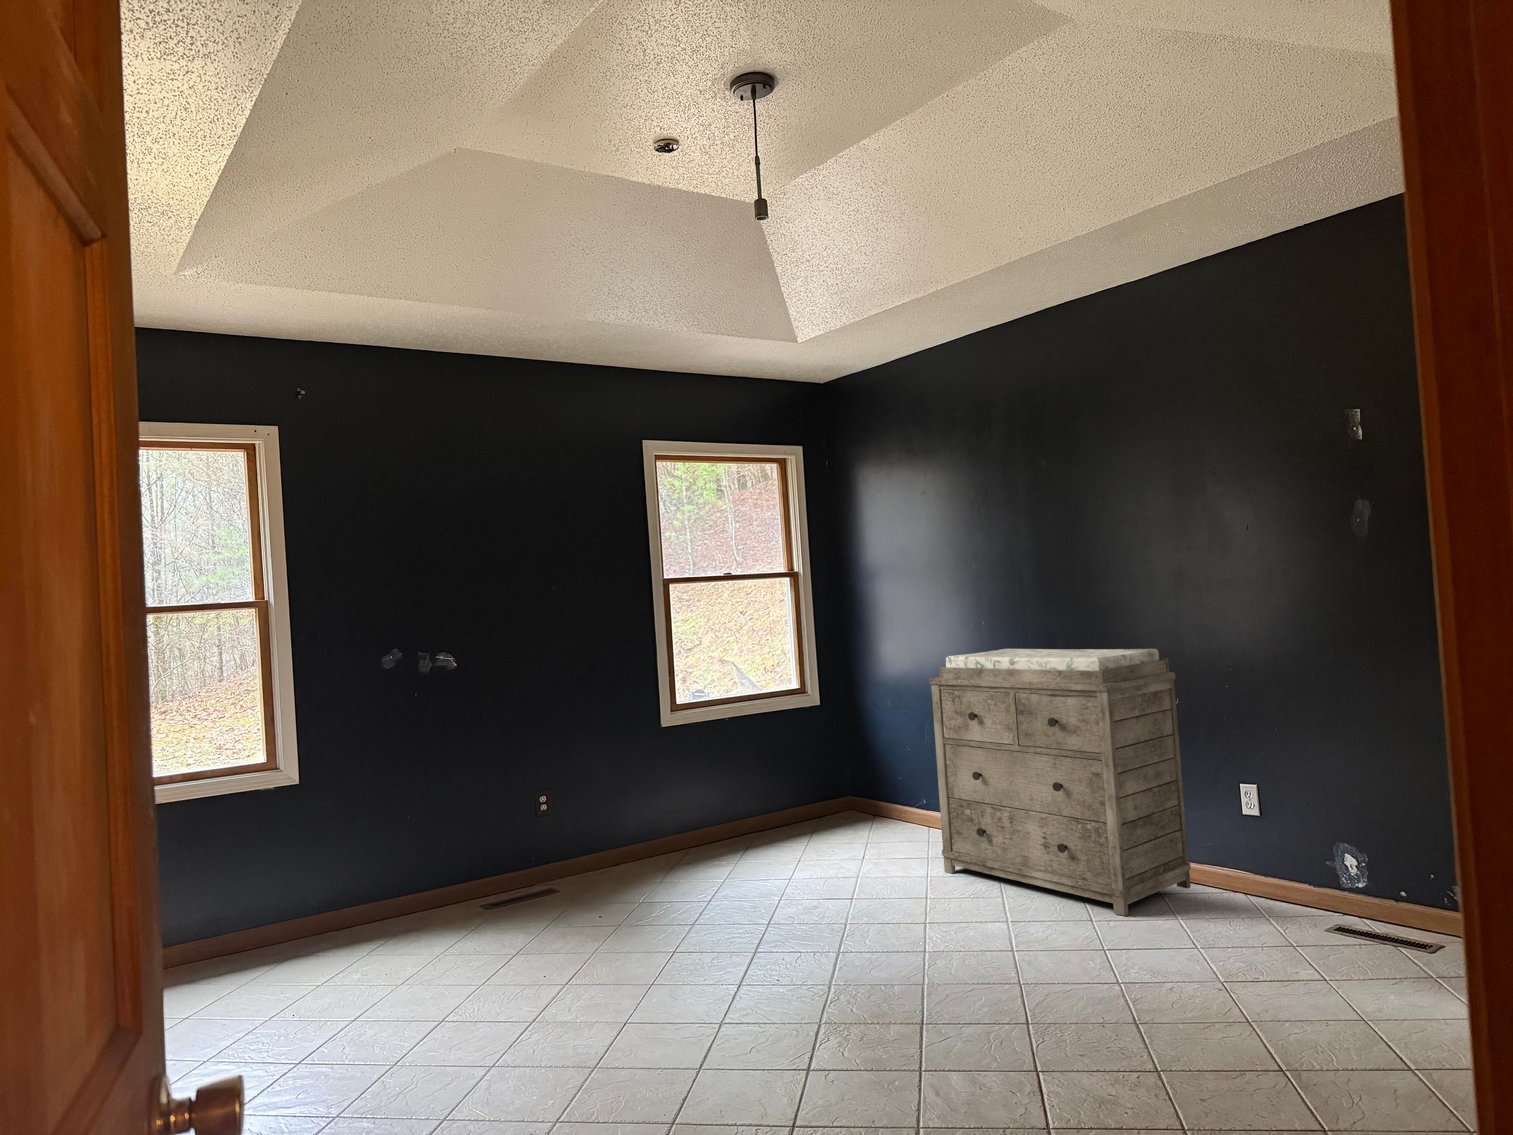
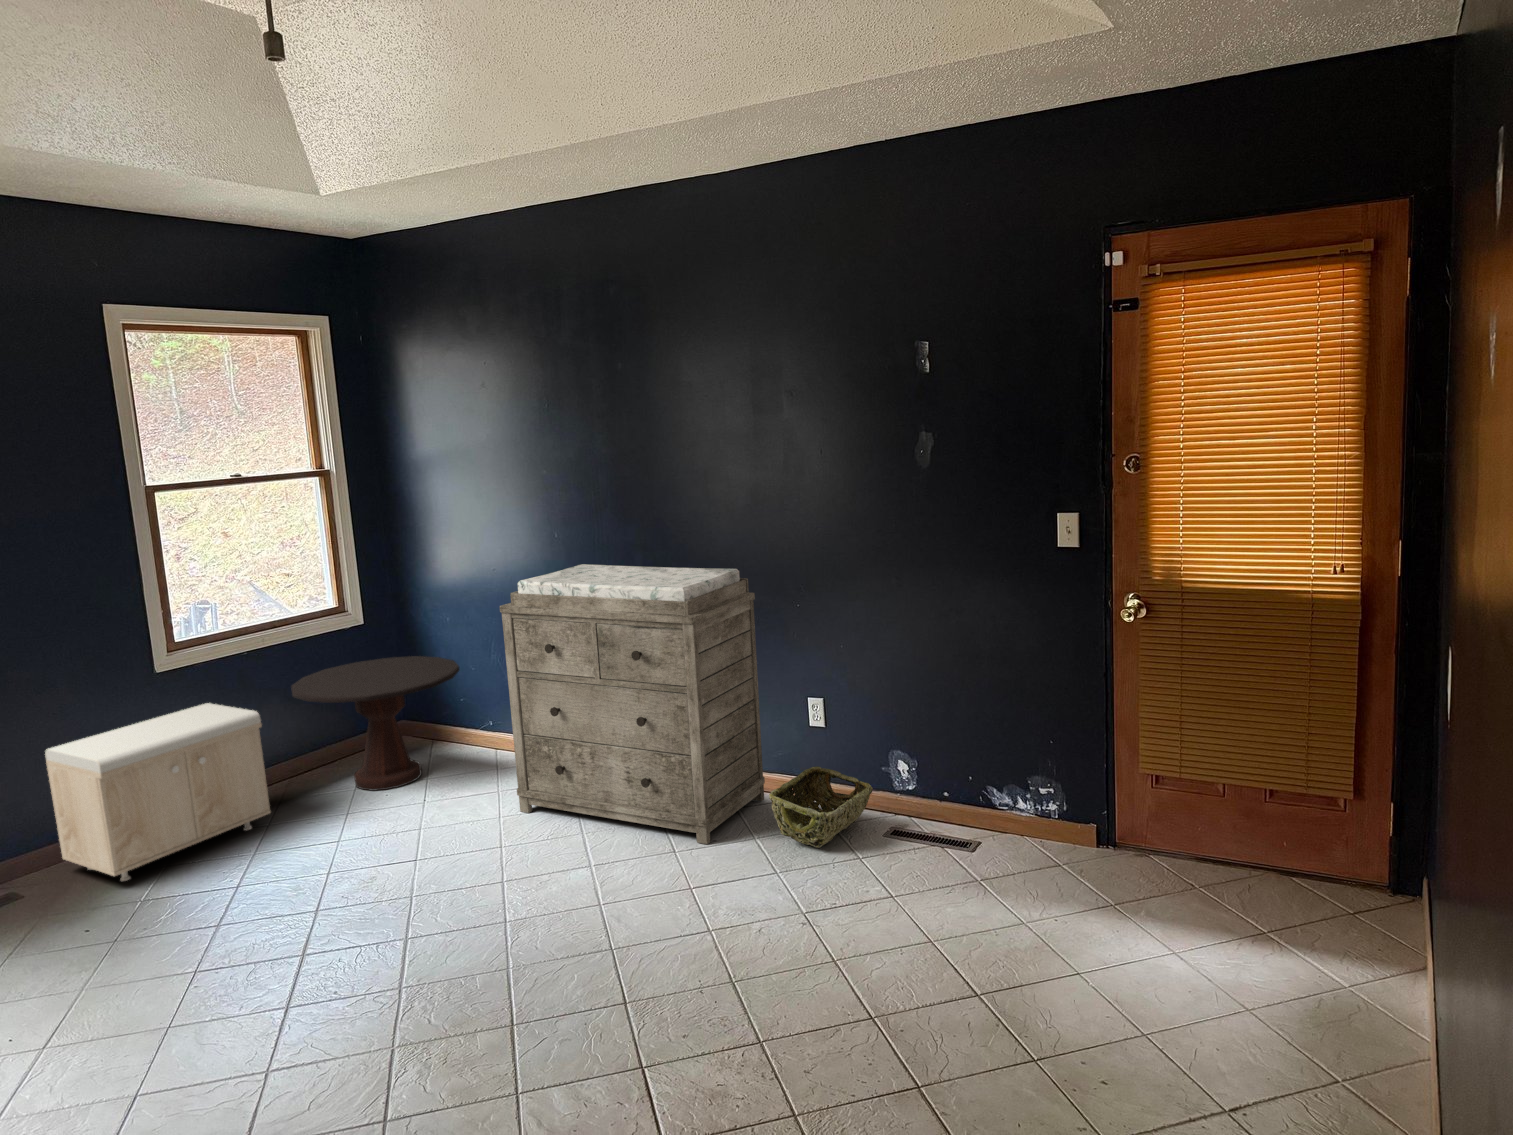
side table: none [760,734,896,845] -> present [291,656,460,791]
storage bench: none [587,754,739,883] -> present [45,703,270,881]
woven basket: none [1191,854,1314,933] -> present [769,766,873,848]

